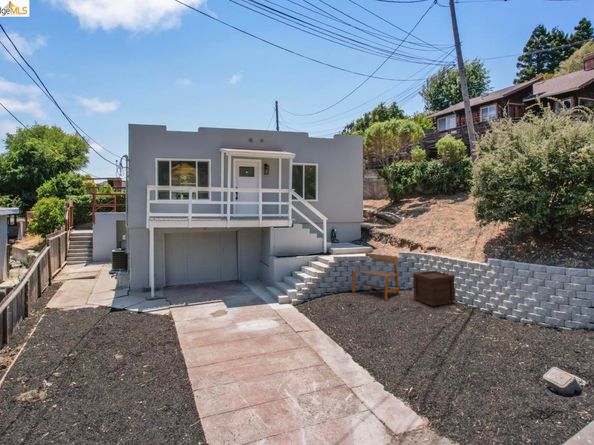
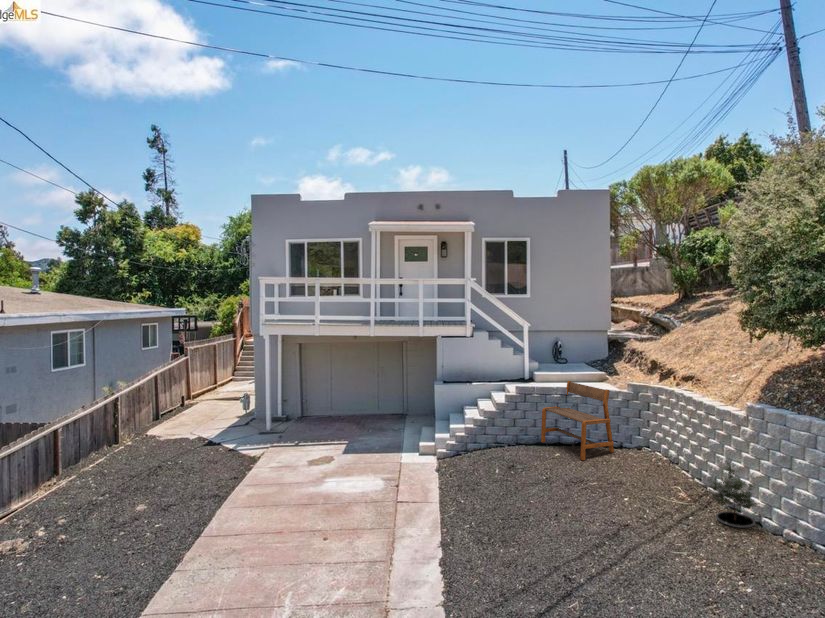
wooden crate: present [413,271,455,306] -> none [628,419,698,480]
potted tree: none [478,289,504,325] -> present [711,462,756,528]

